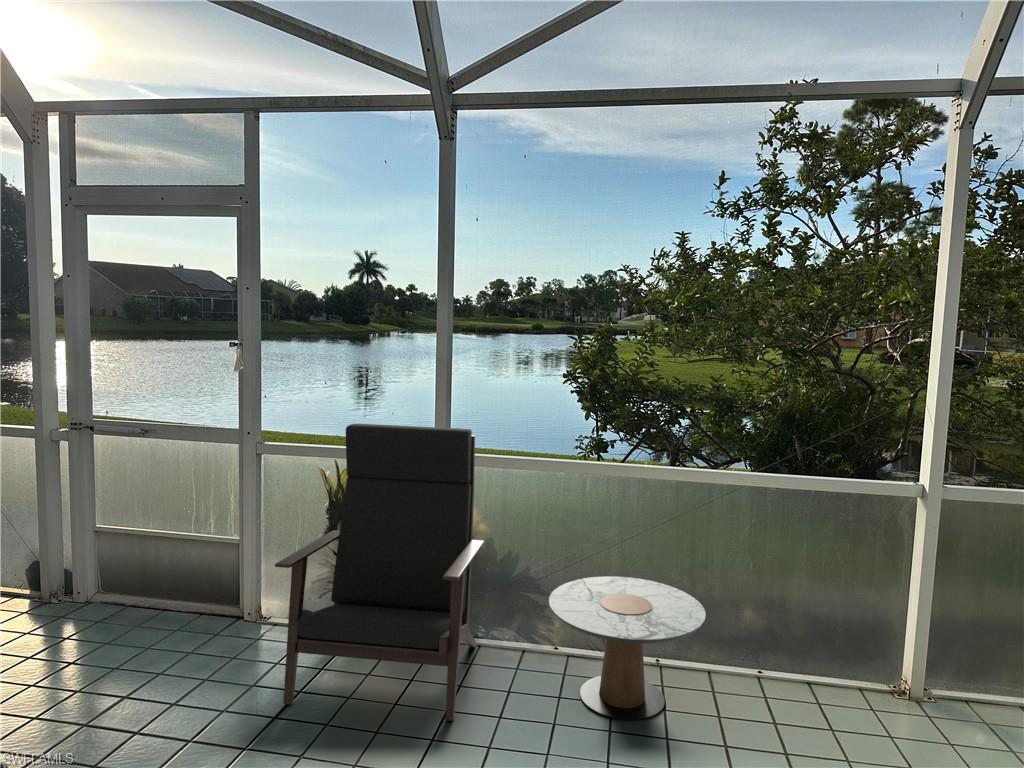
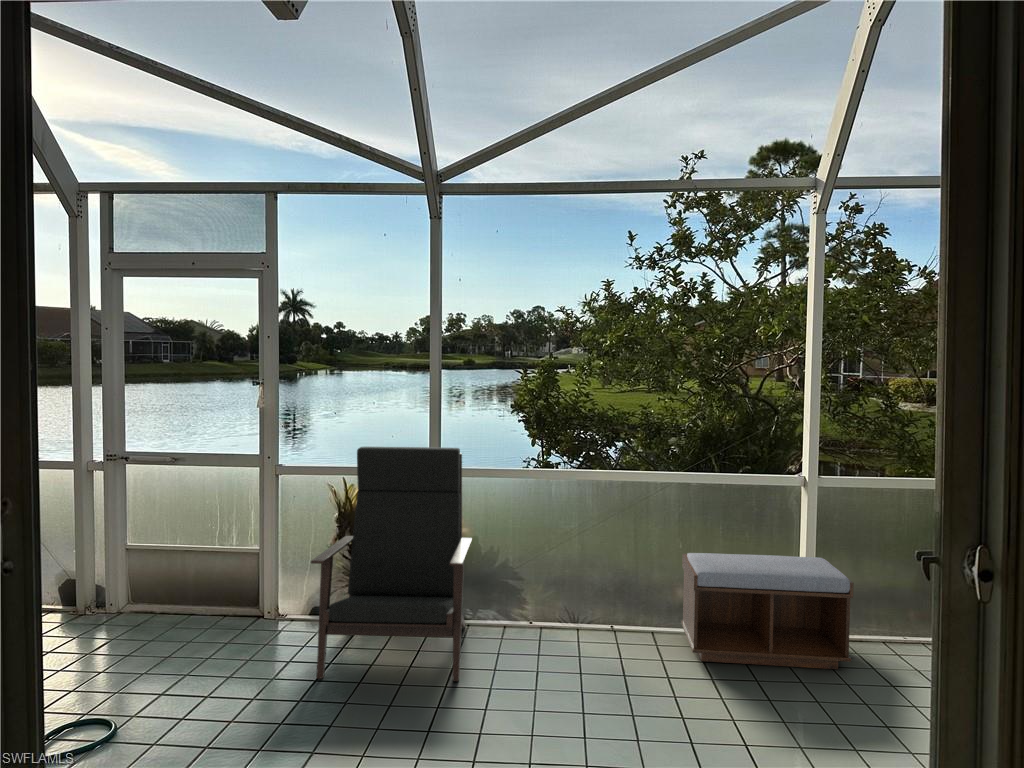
bench: none [747,574,986,742] -> present [681,553,854,669]
side table: present [549,576,706,720] -> none [529,562,651,671]

